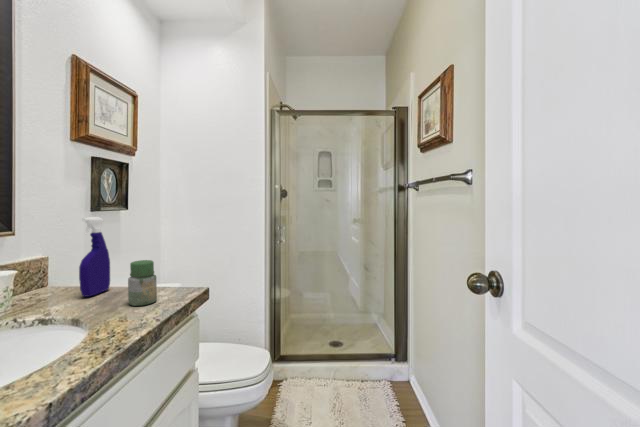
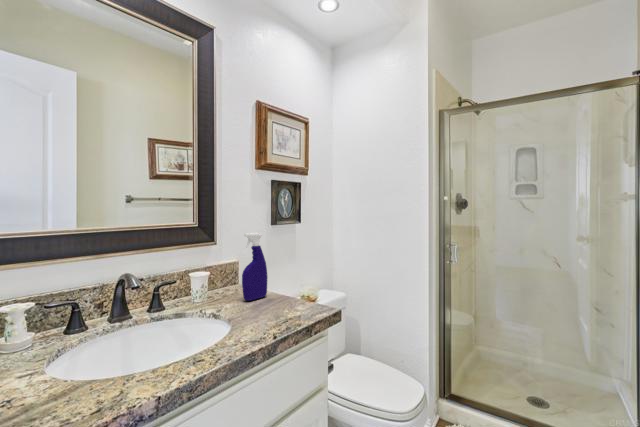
jar: present [128,260,157,306] -> none [267,274,291,318]

